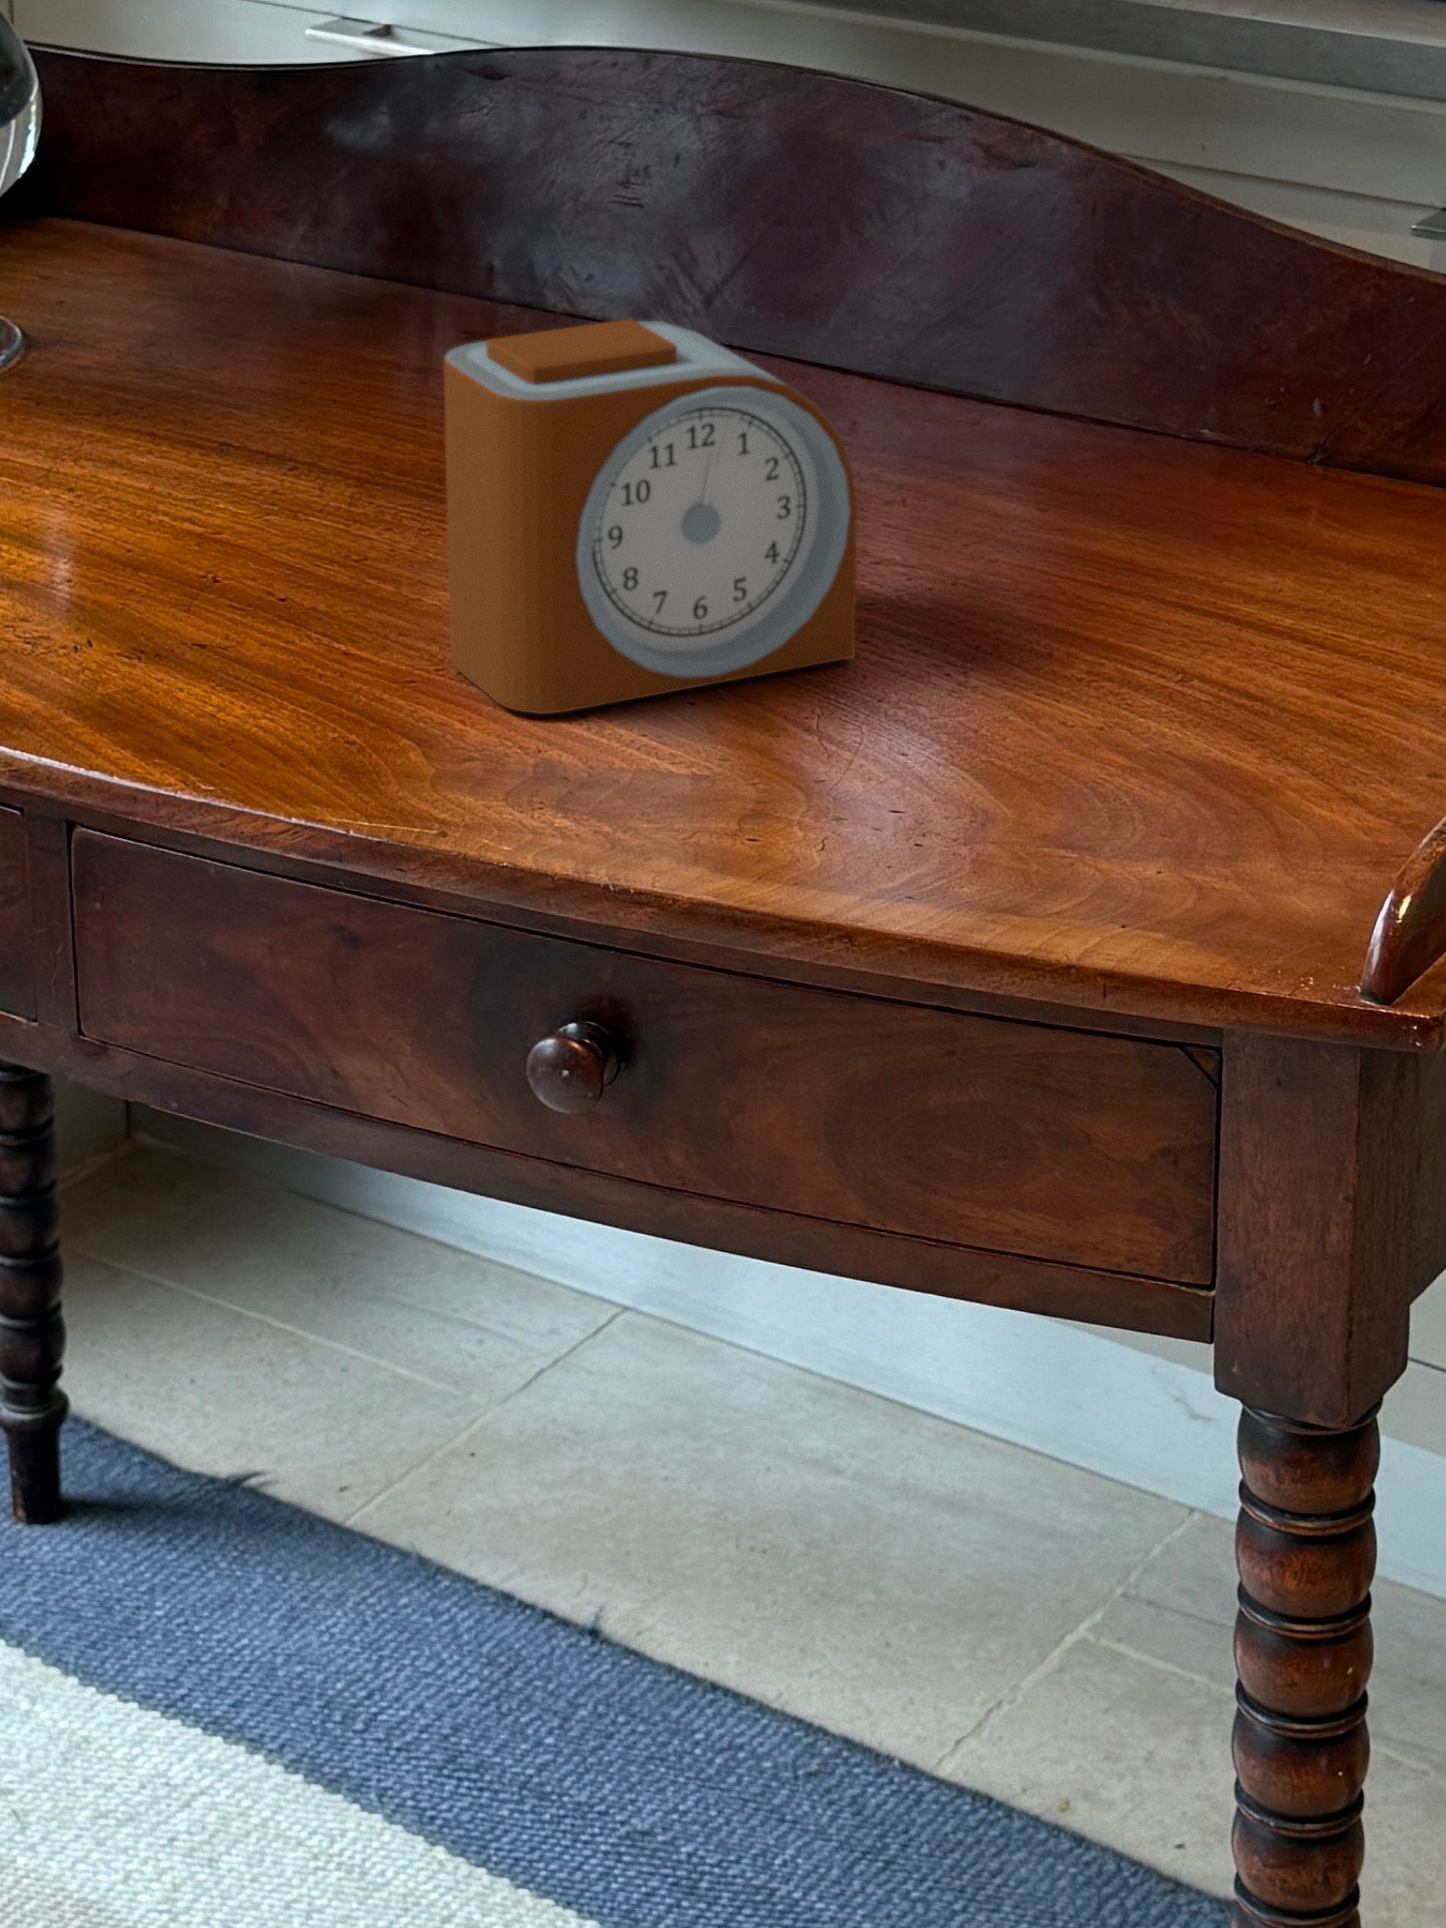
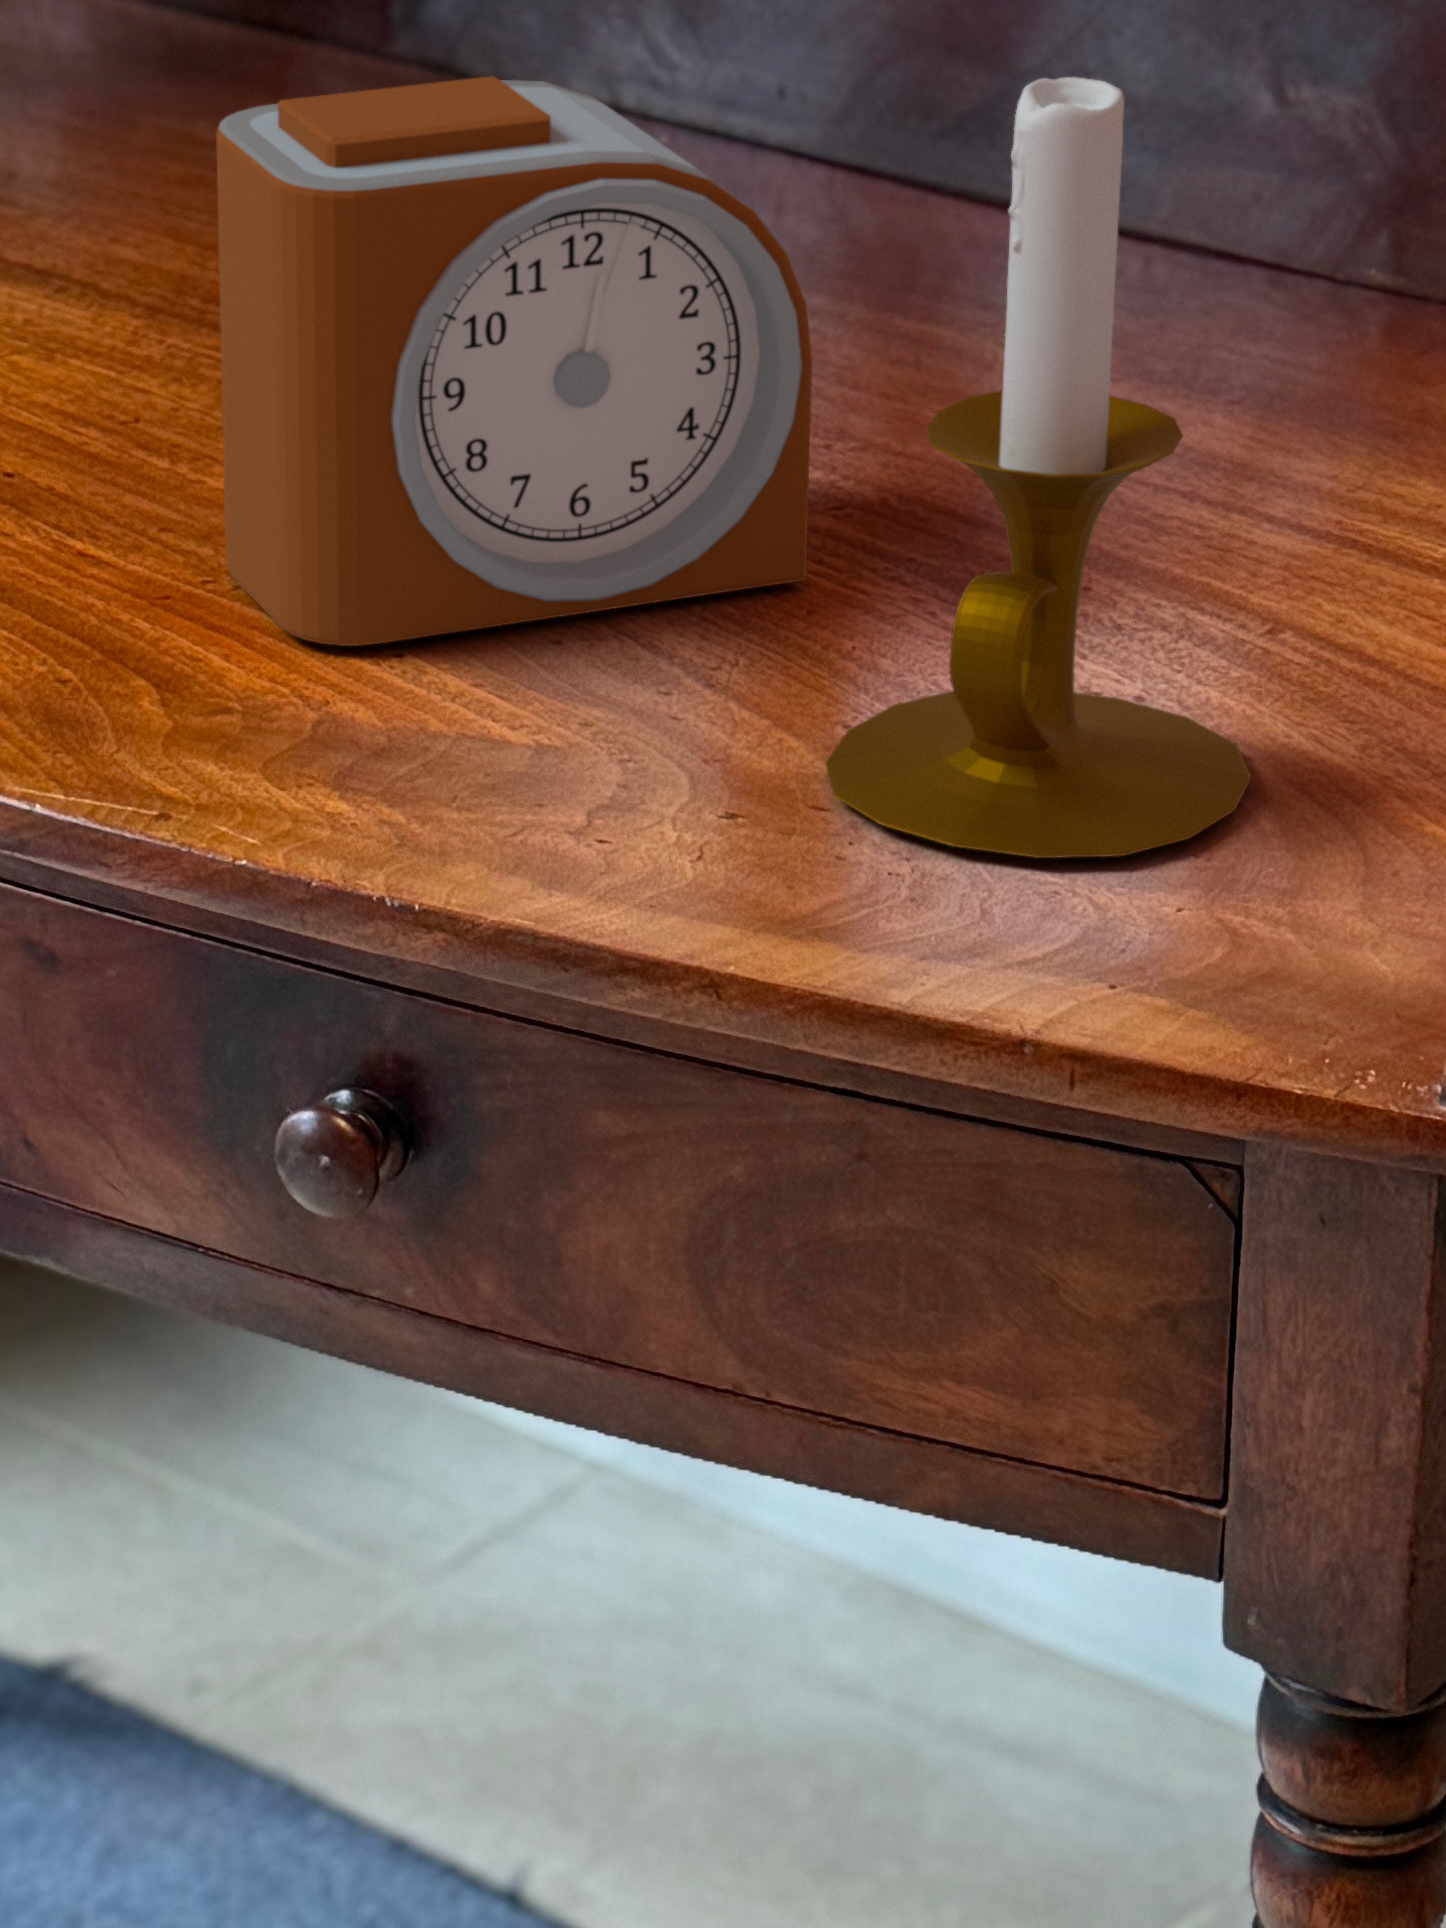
candlestick: none [891,312,1184,842] -> present [825,77,1251,858]

